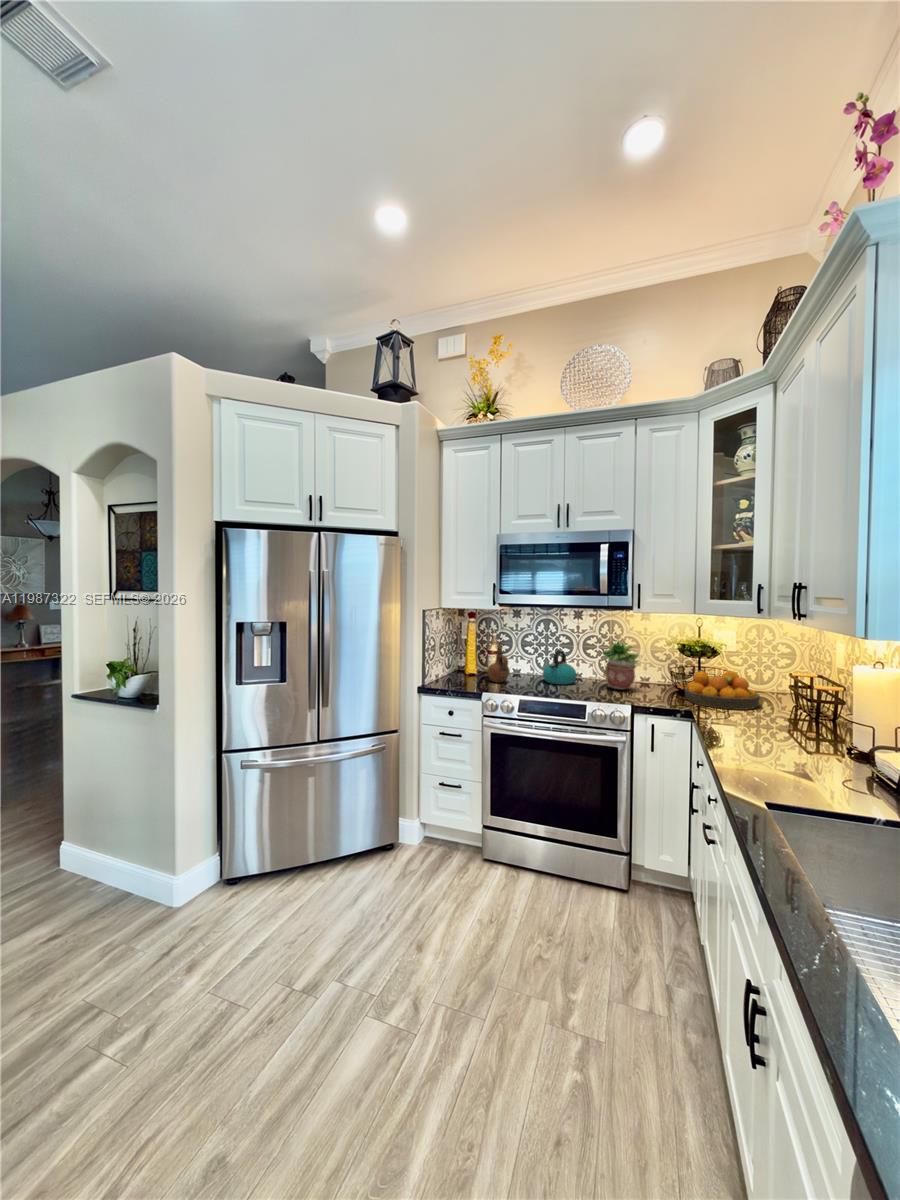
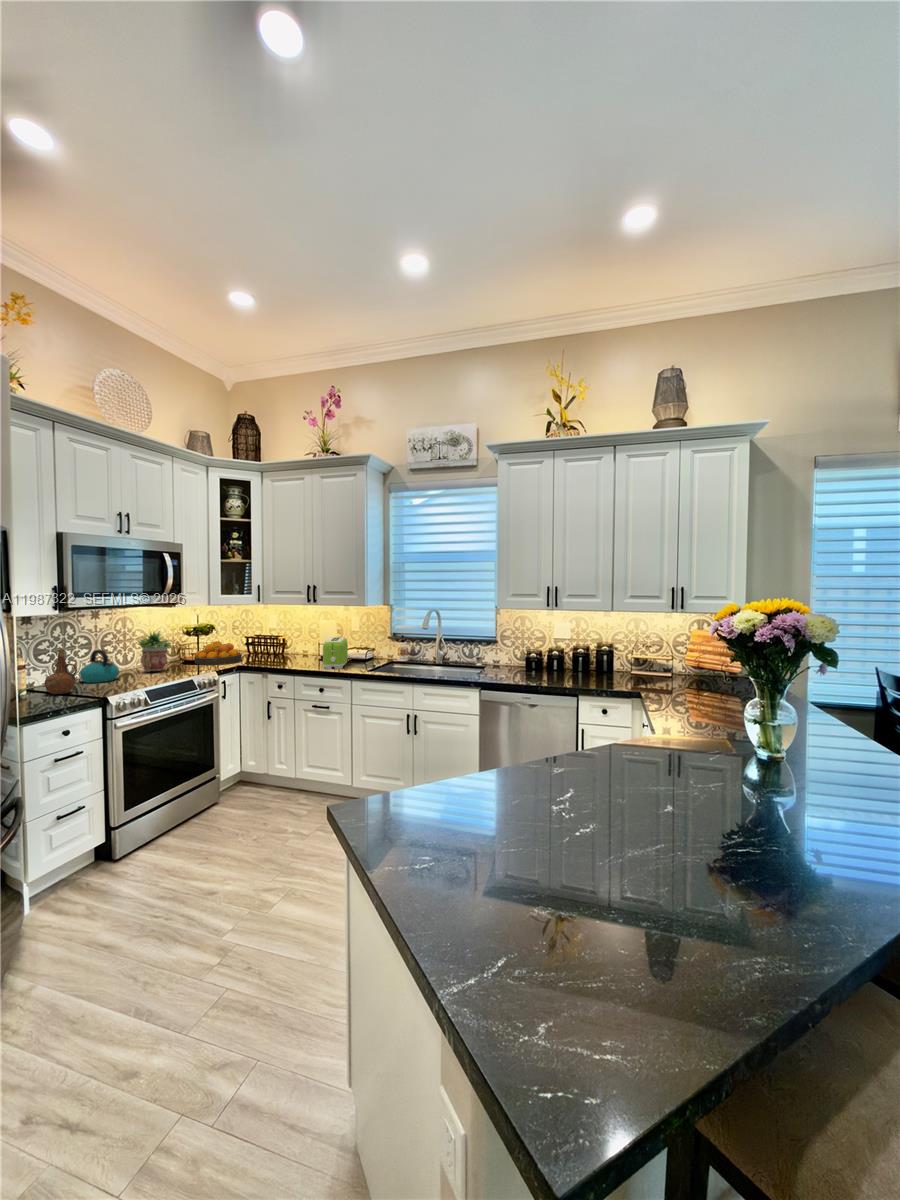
toaster: none [750,706,870,779] -> present [323,637,348,669]

